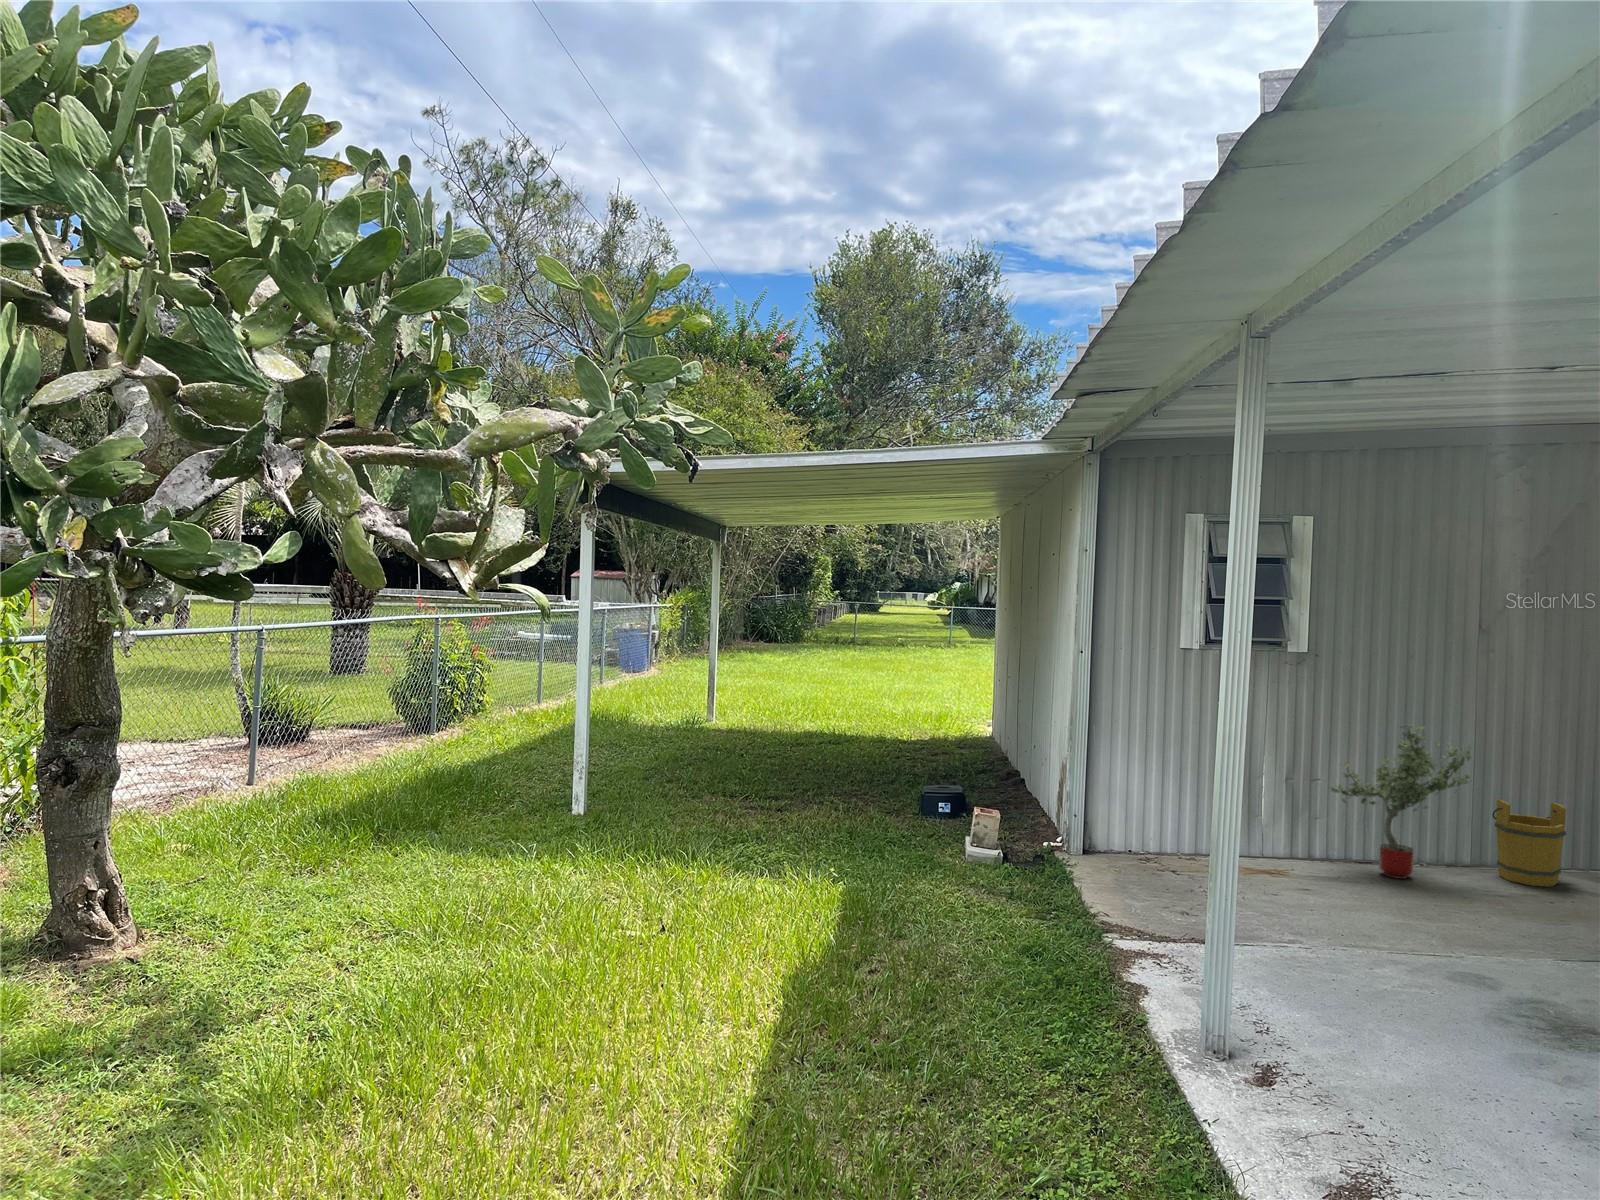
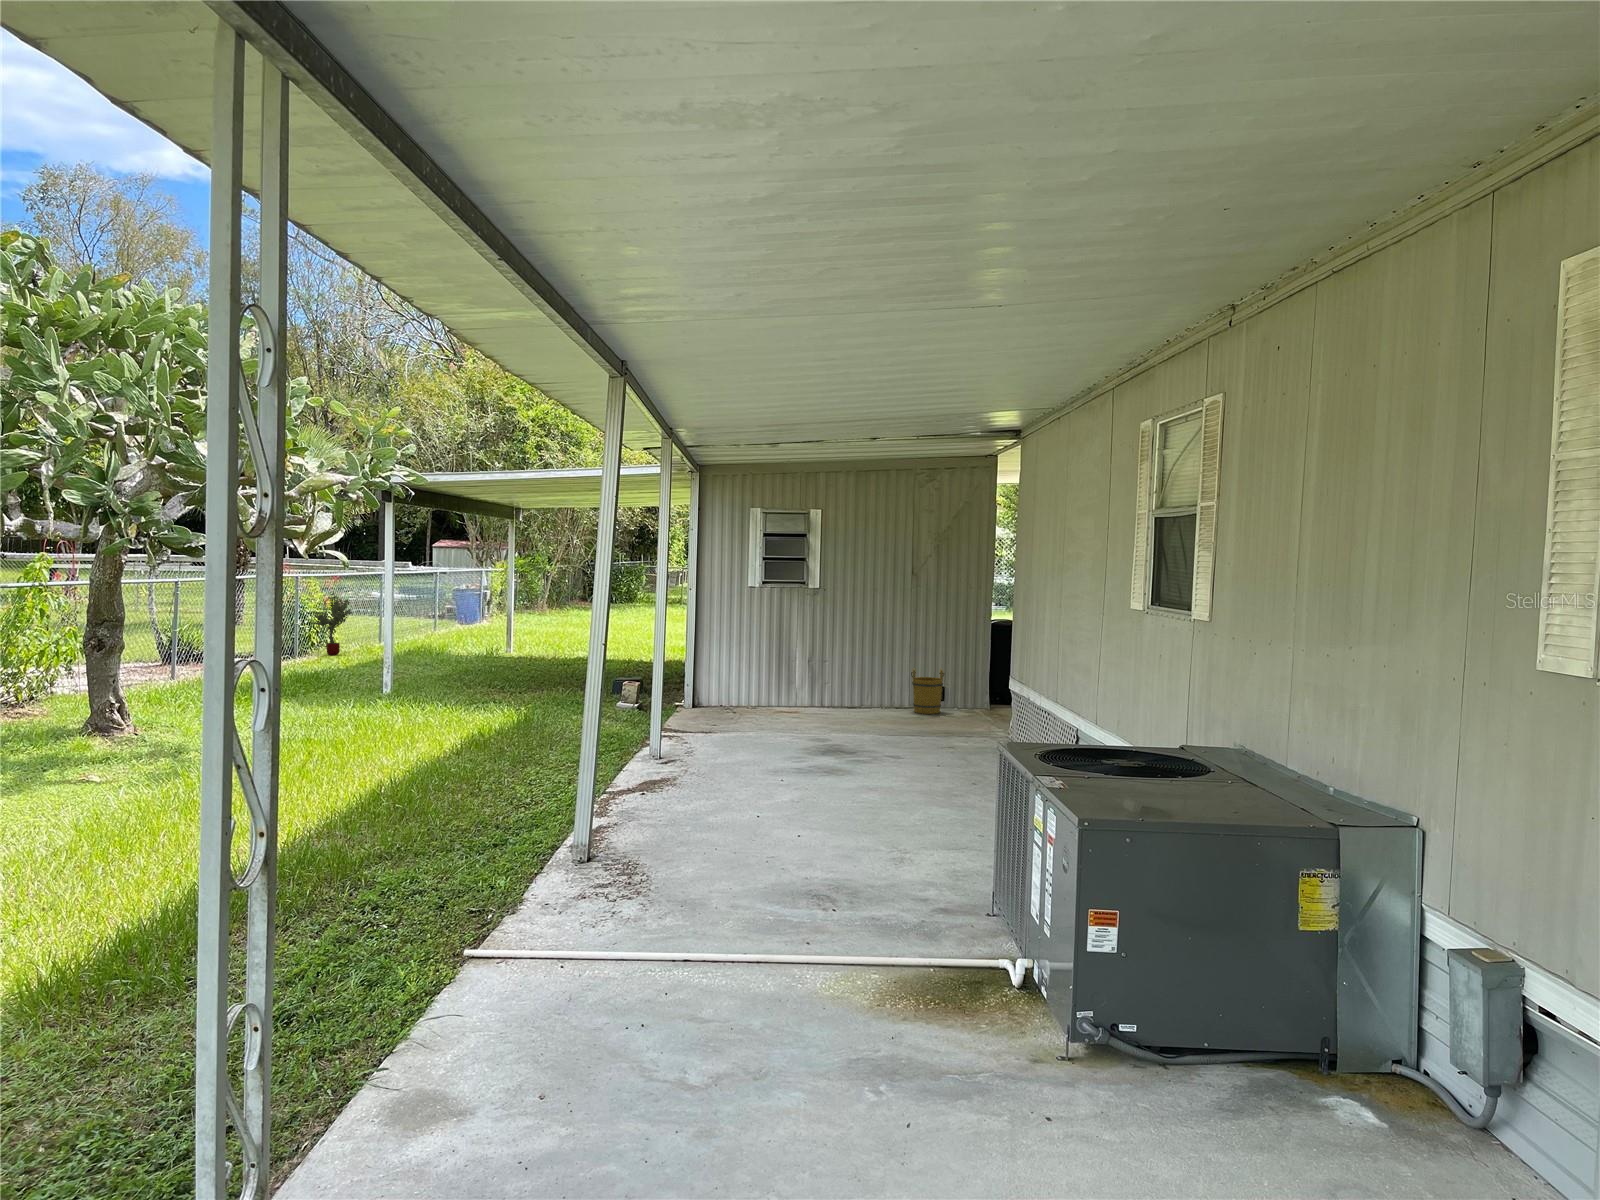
potted tree: present [1331,724,1471,879] -> present [312,593,351,655]

